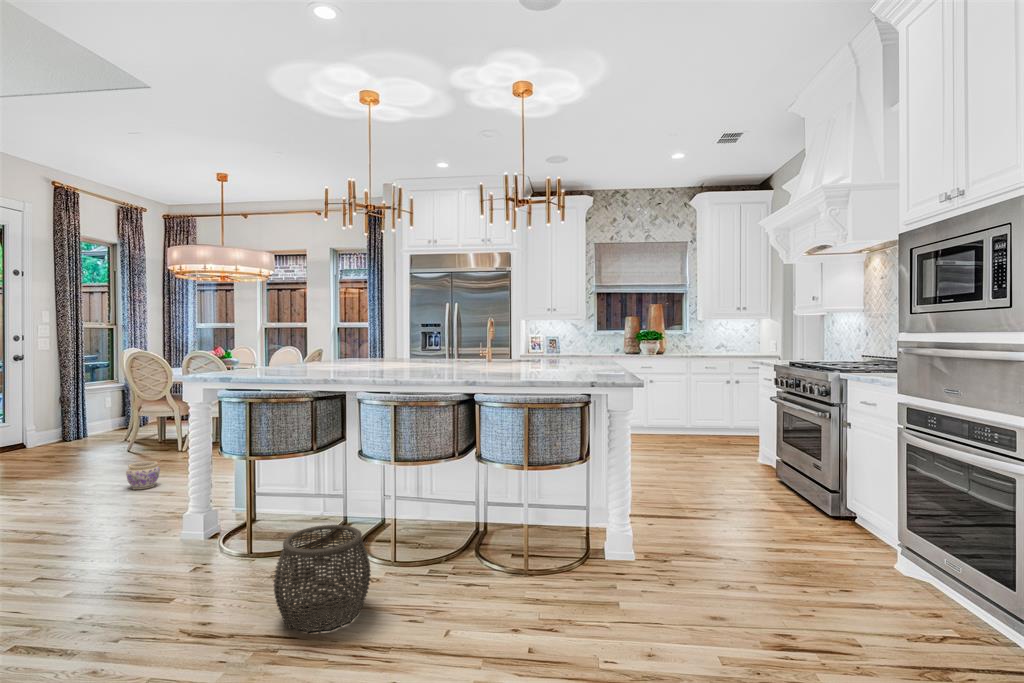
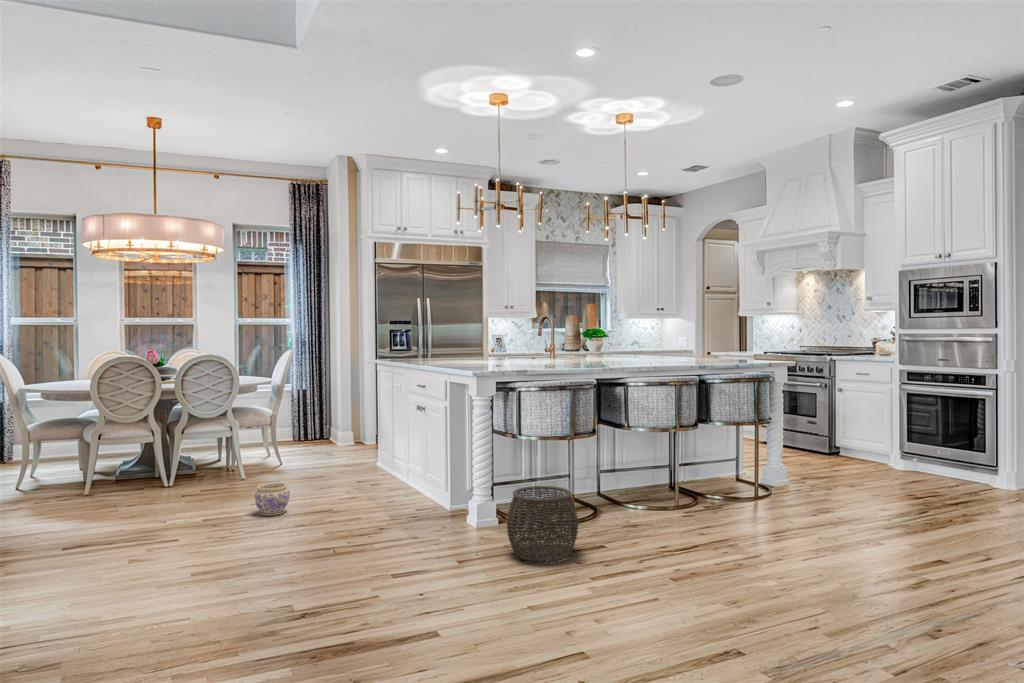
woven basket: present [273,525,371,632] -> present [506,486,578,562]

